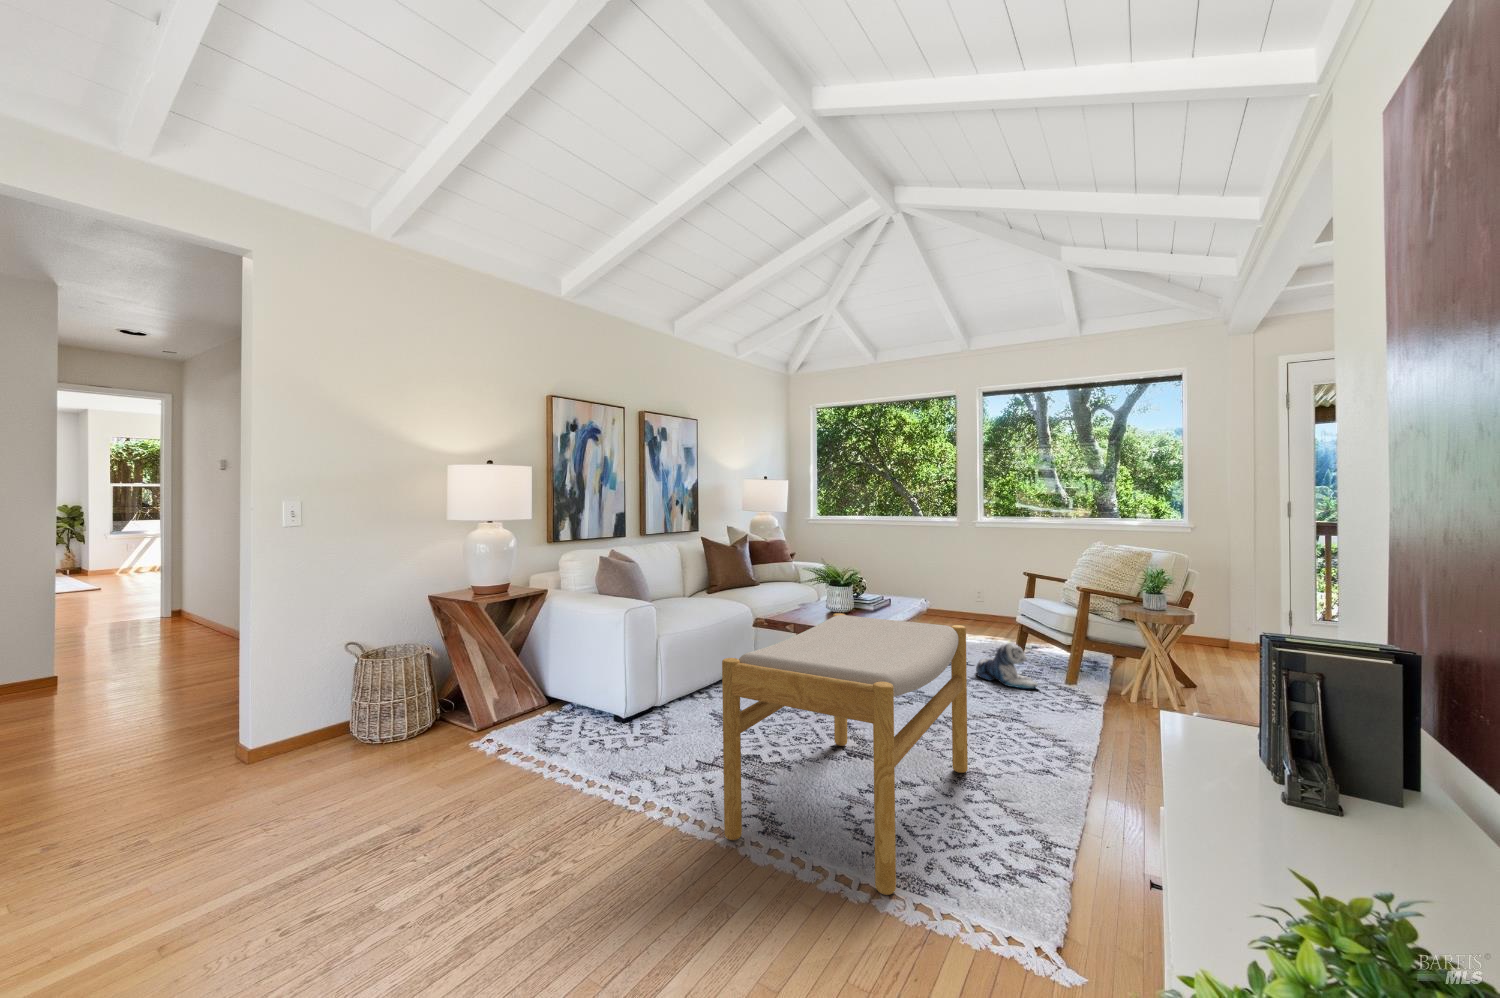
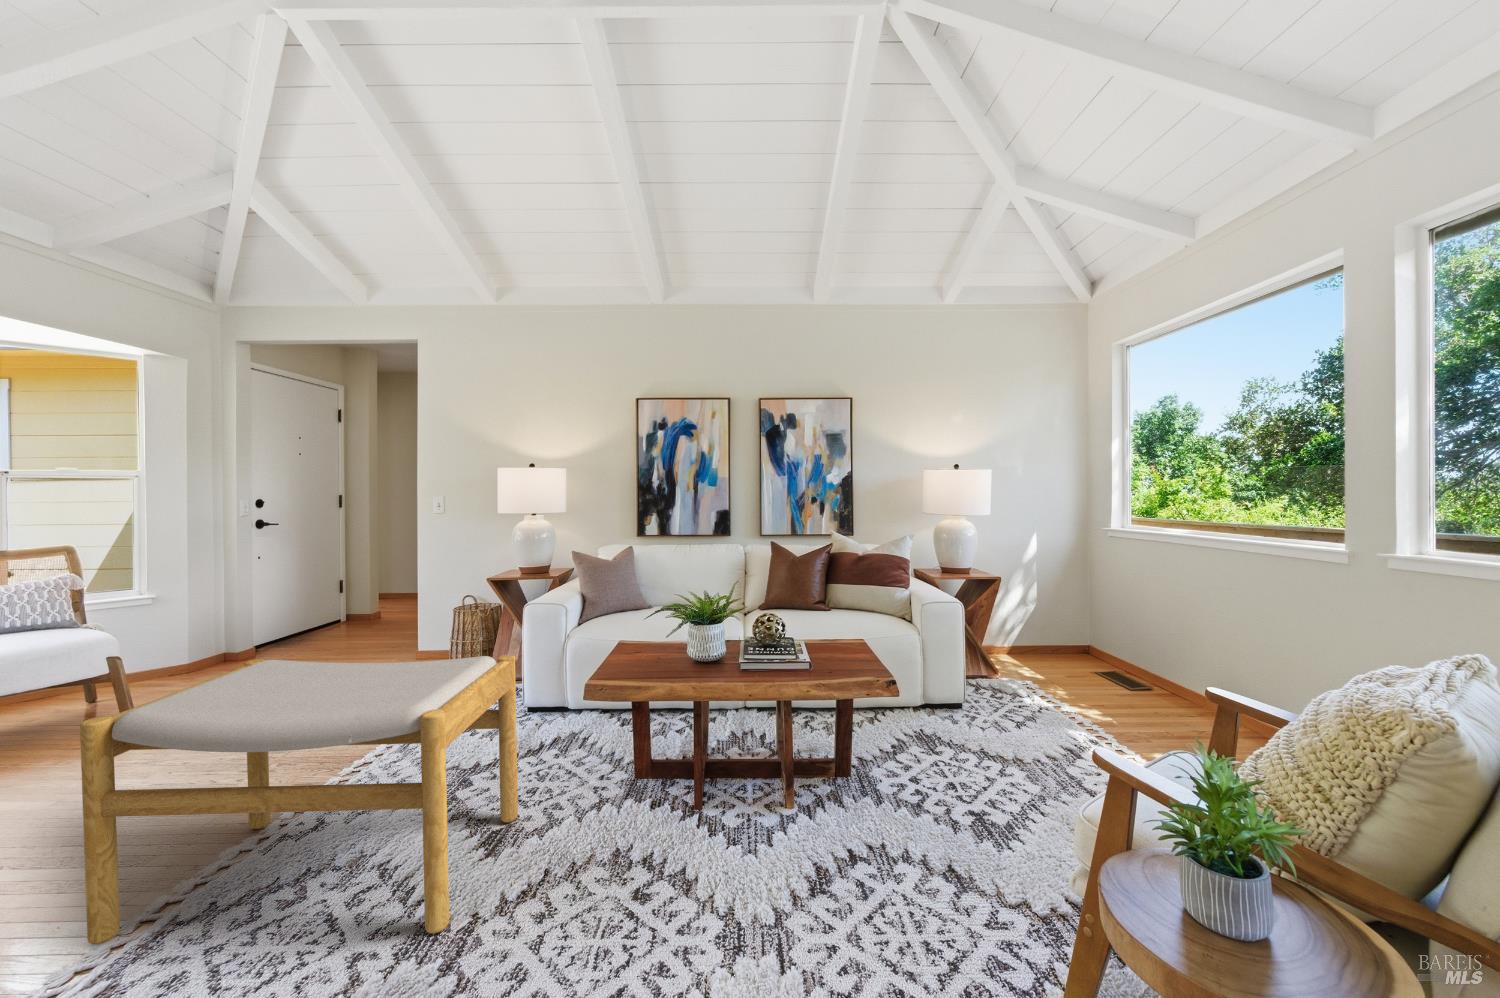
plush toy: present [976,643,1039,689] -> none [891,822,979,945]

